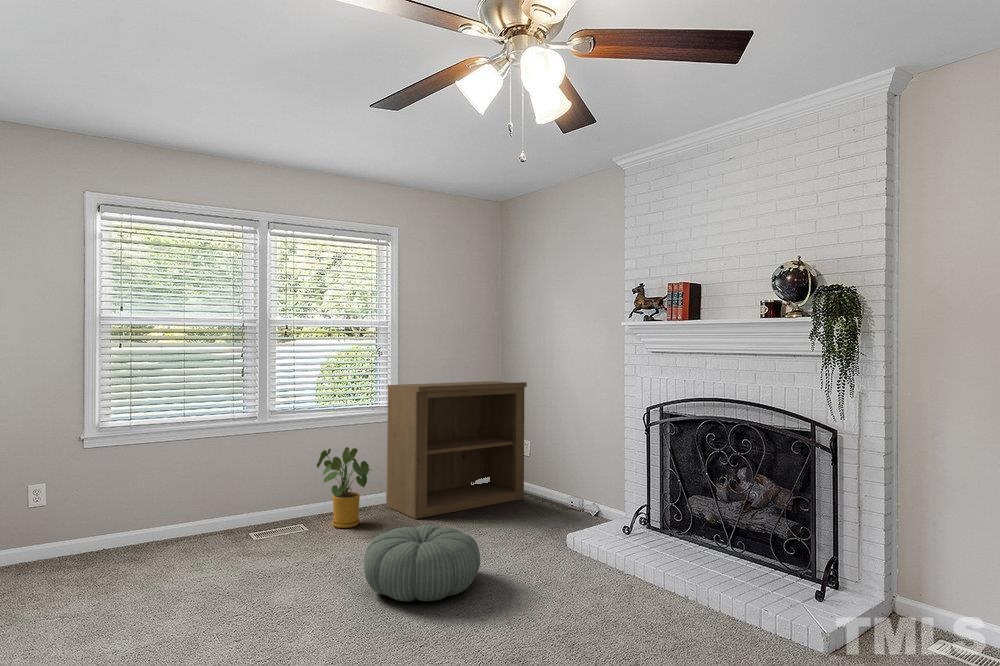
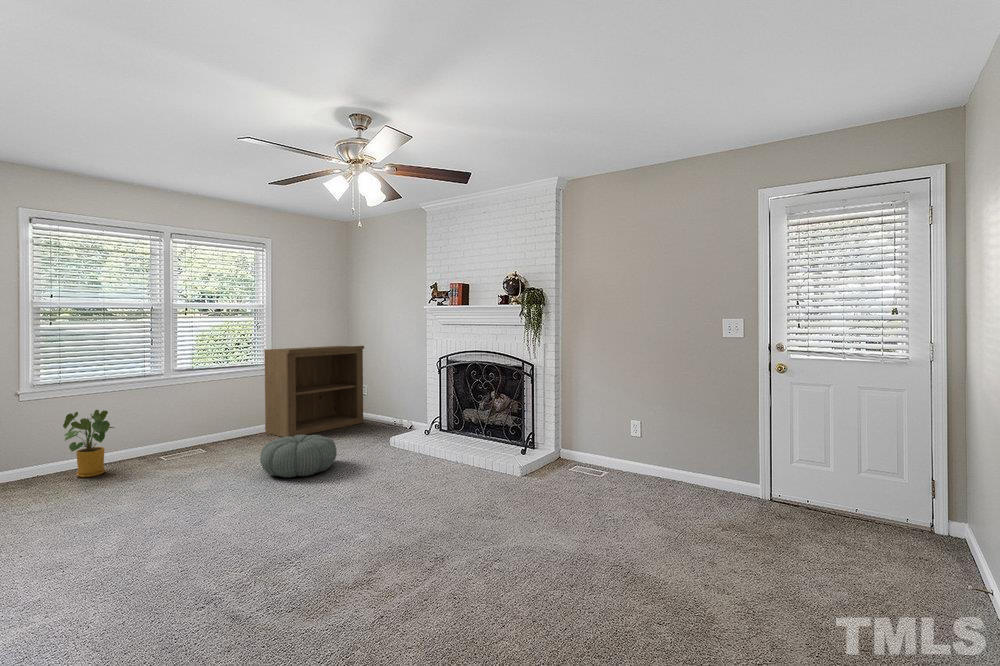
house plant: present [317,447,371,528] -> present [63,410,114,477]

